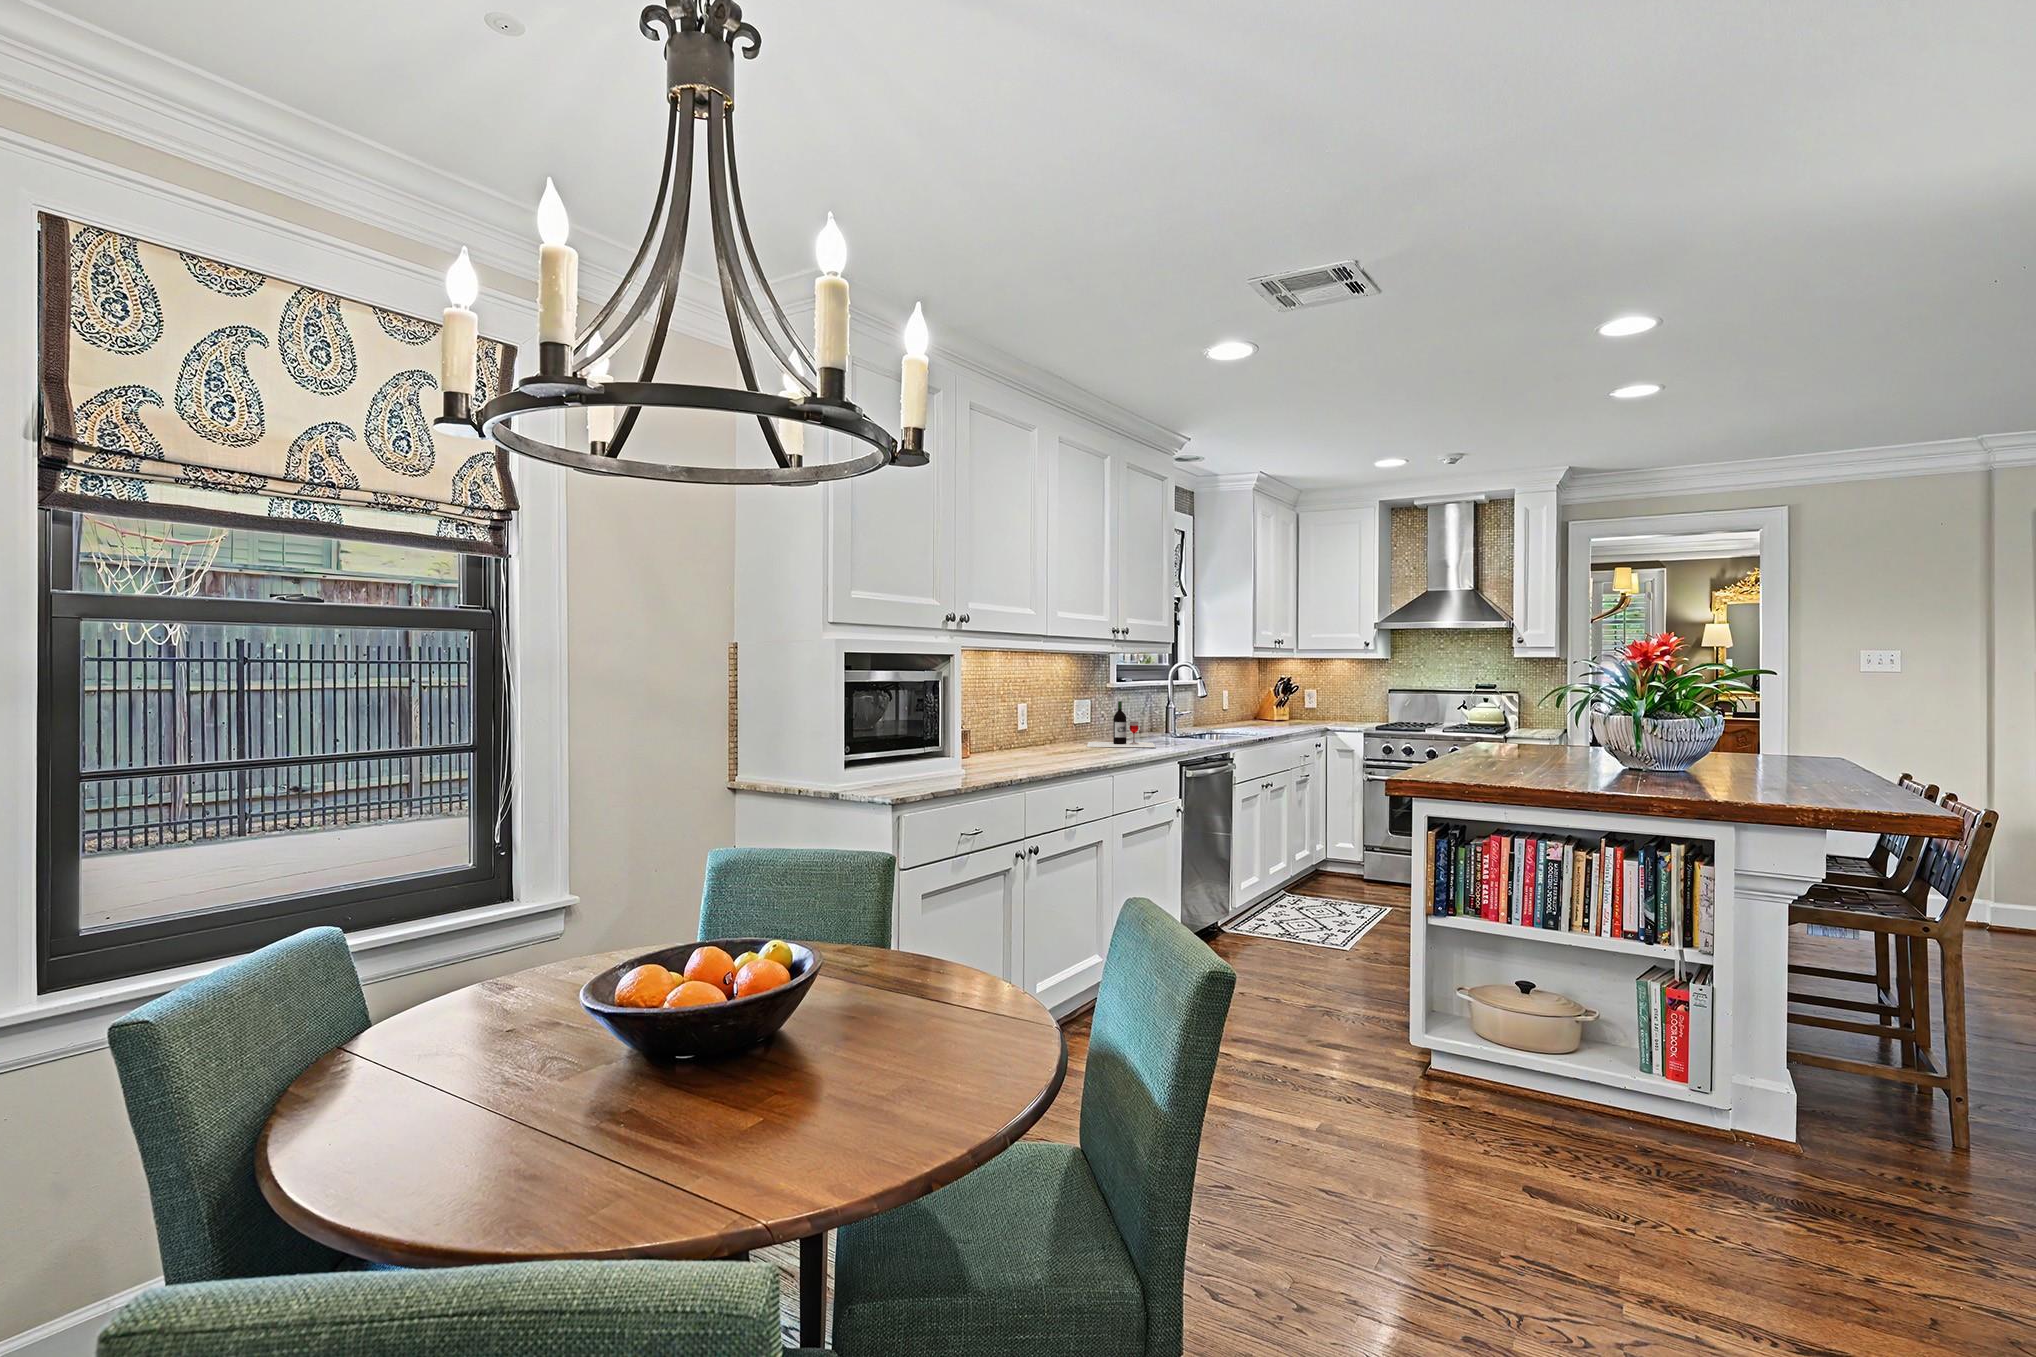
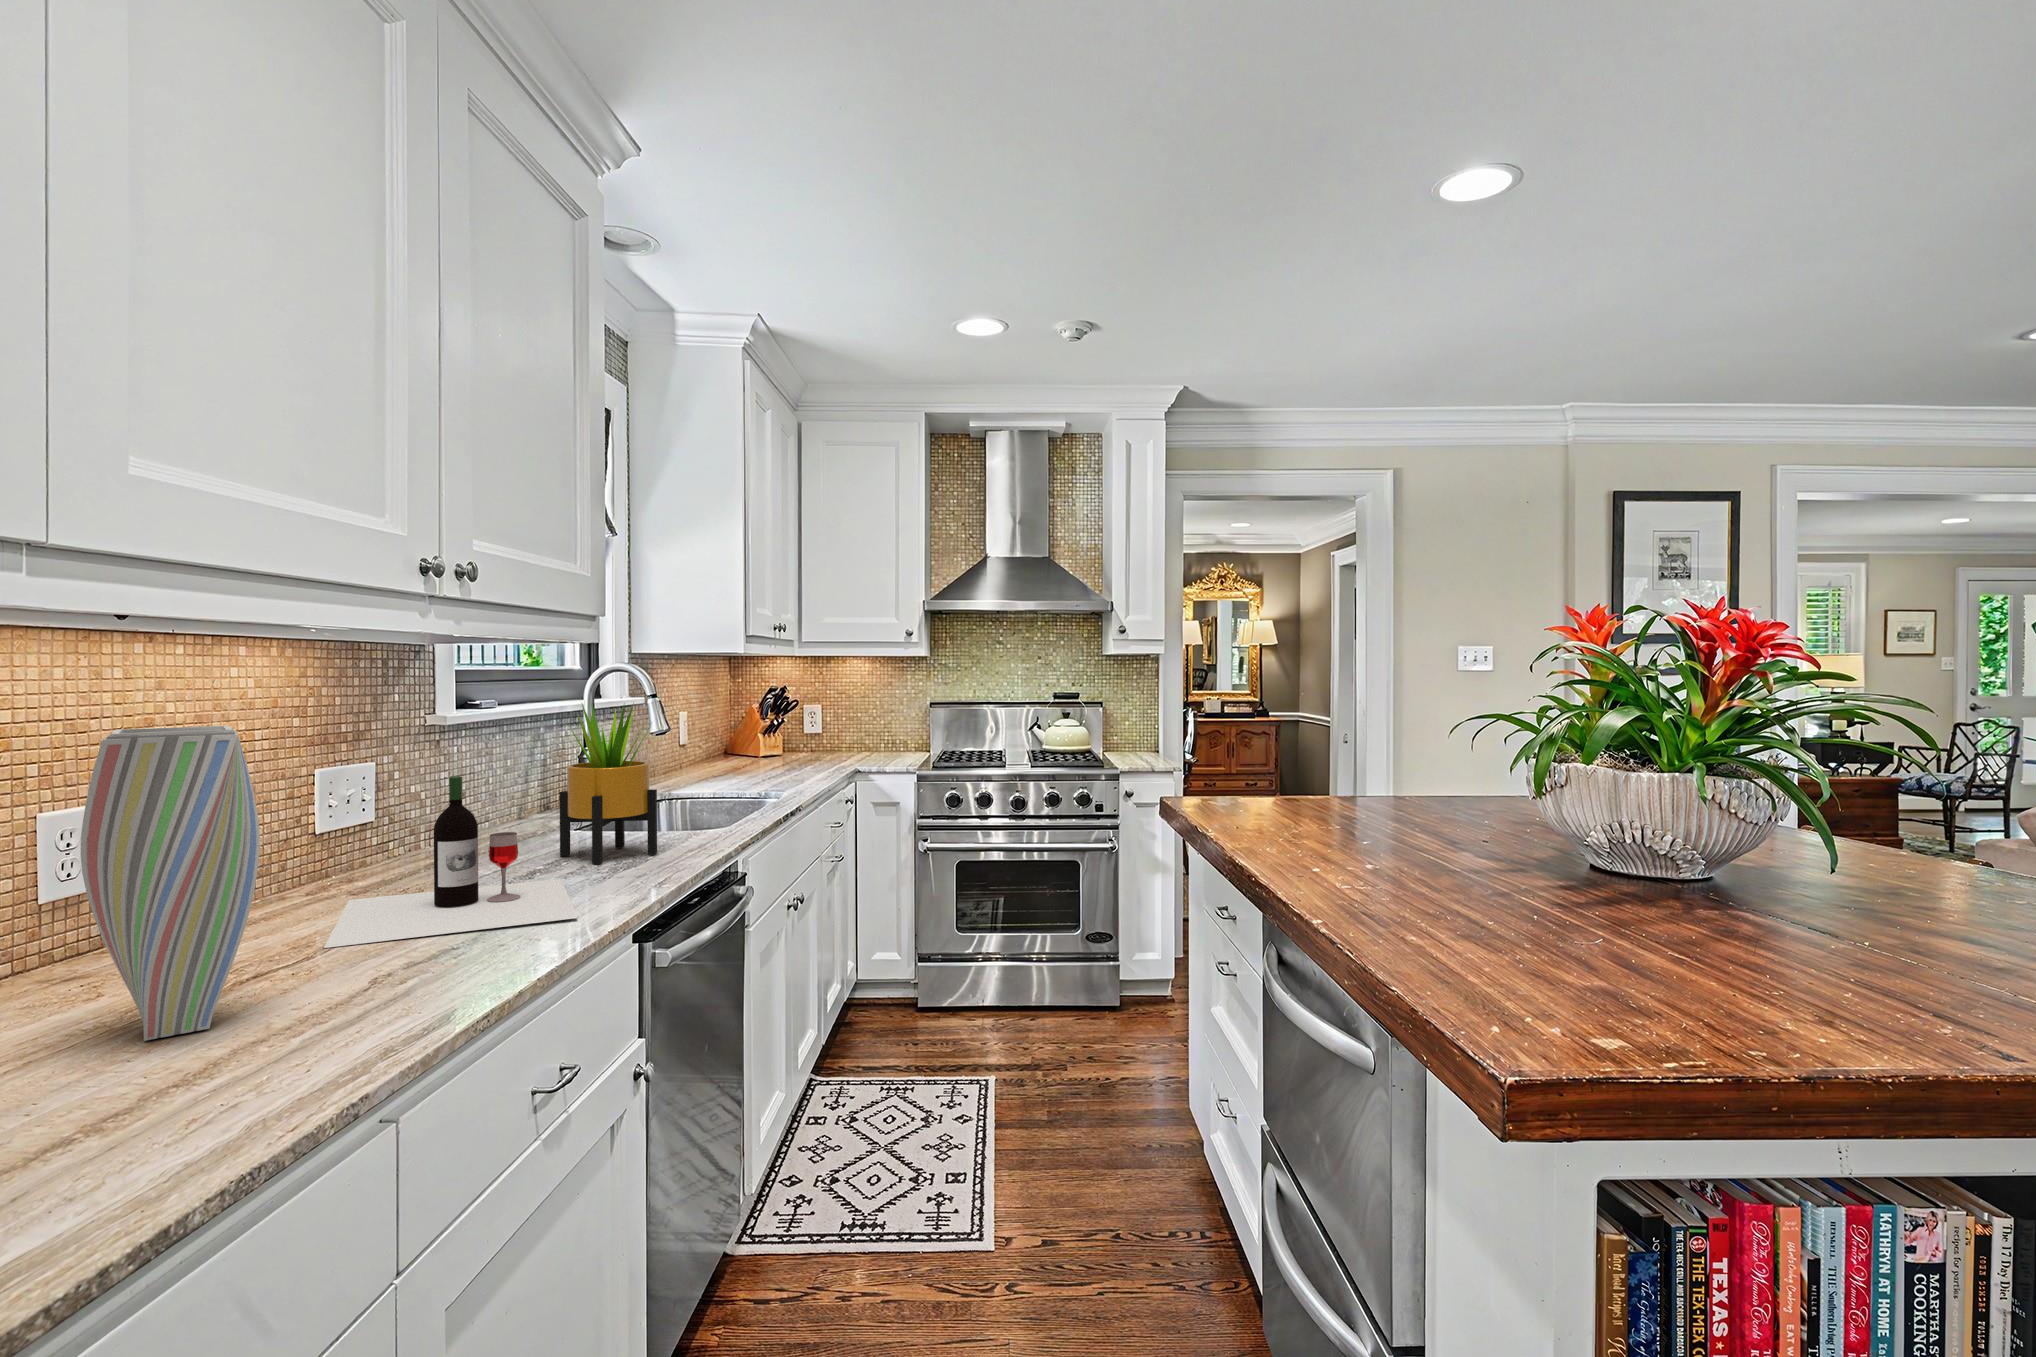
potted plant: none [1153,678,1190,741] -> present [560,703,657,864]
vase: none [1048,679,1079,752] -> present [81,726,260,1041]

